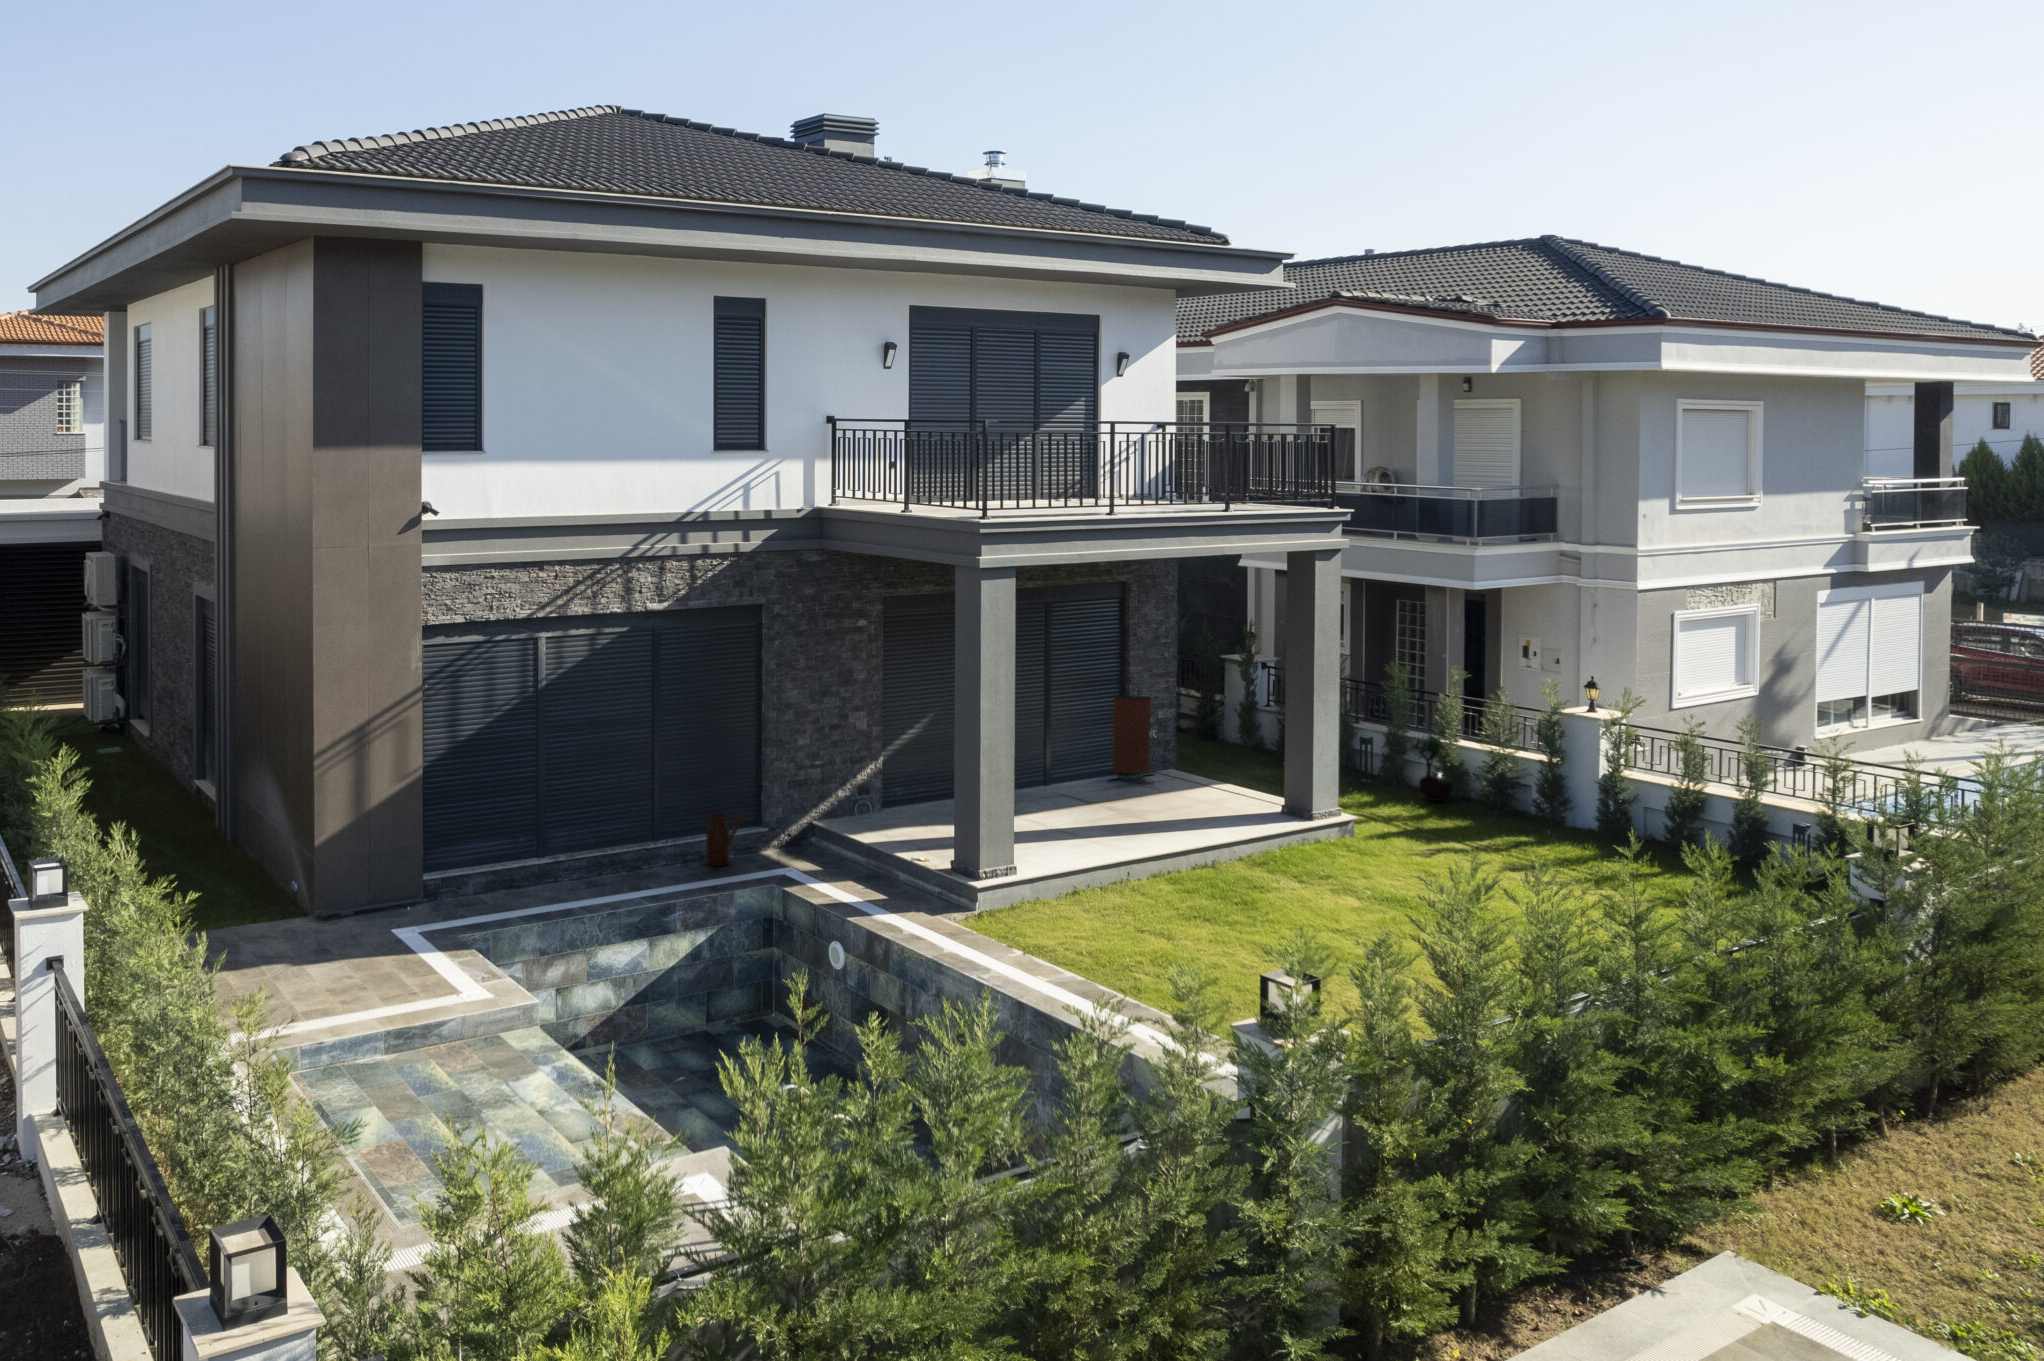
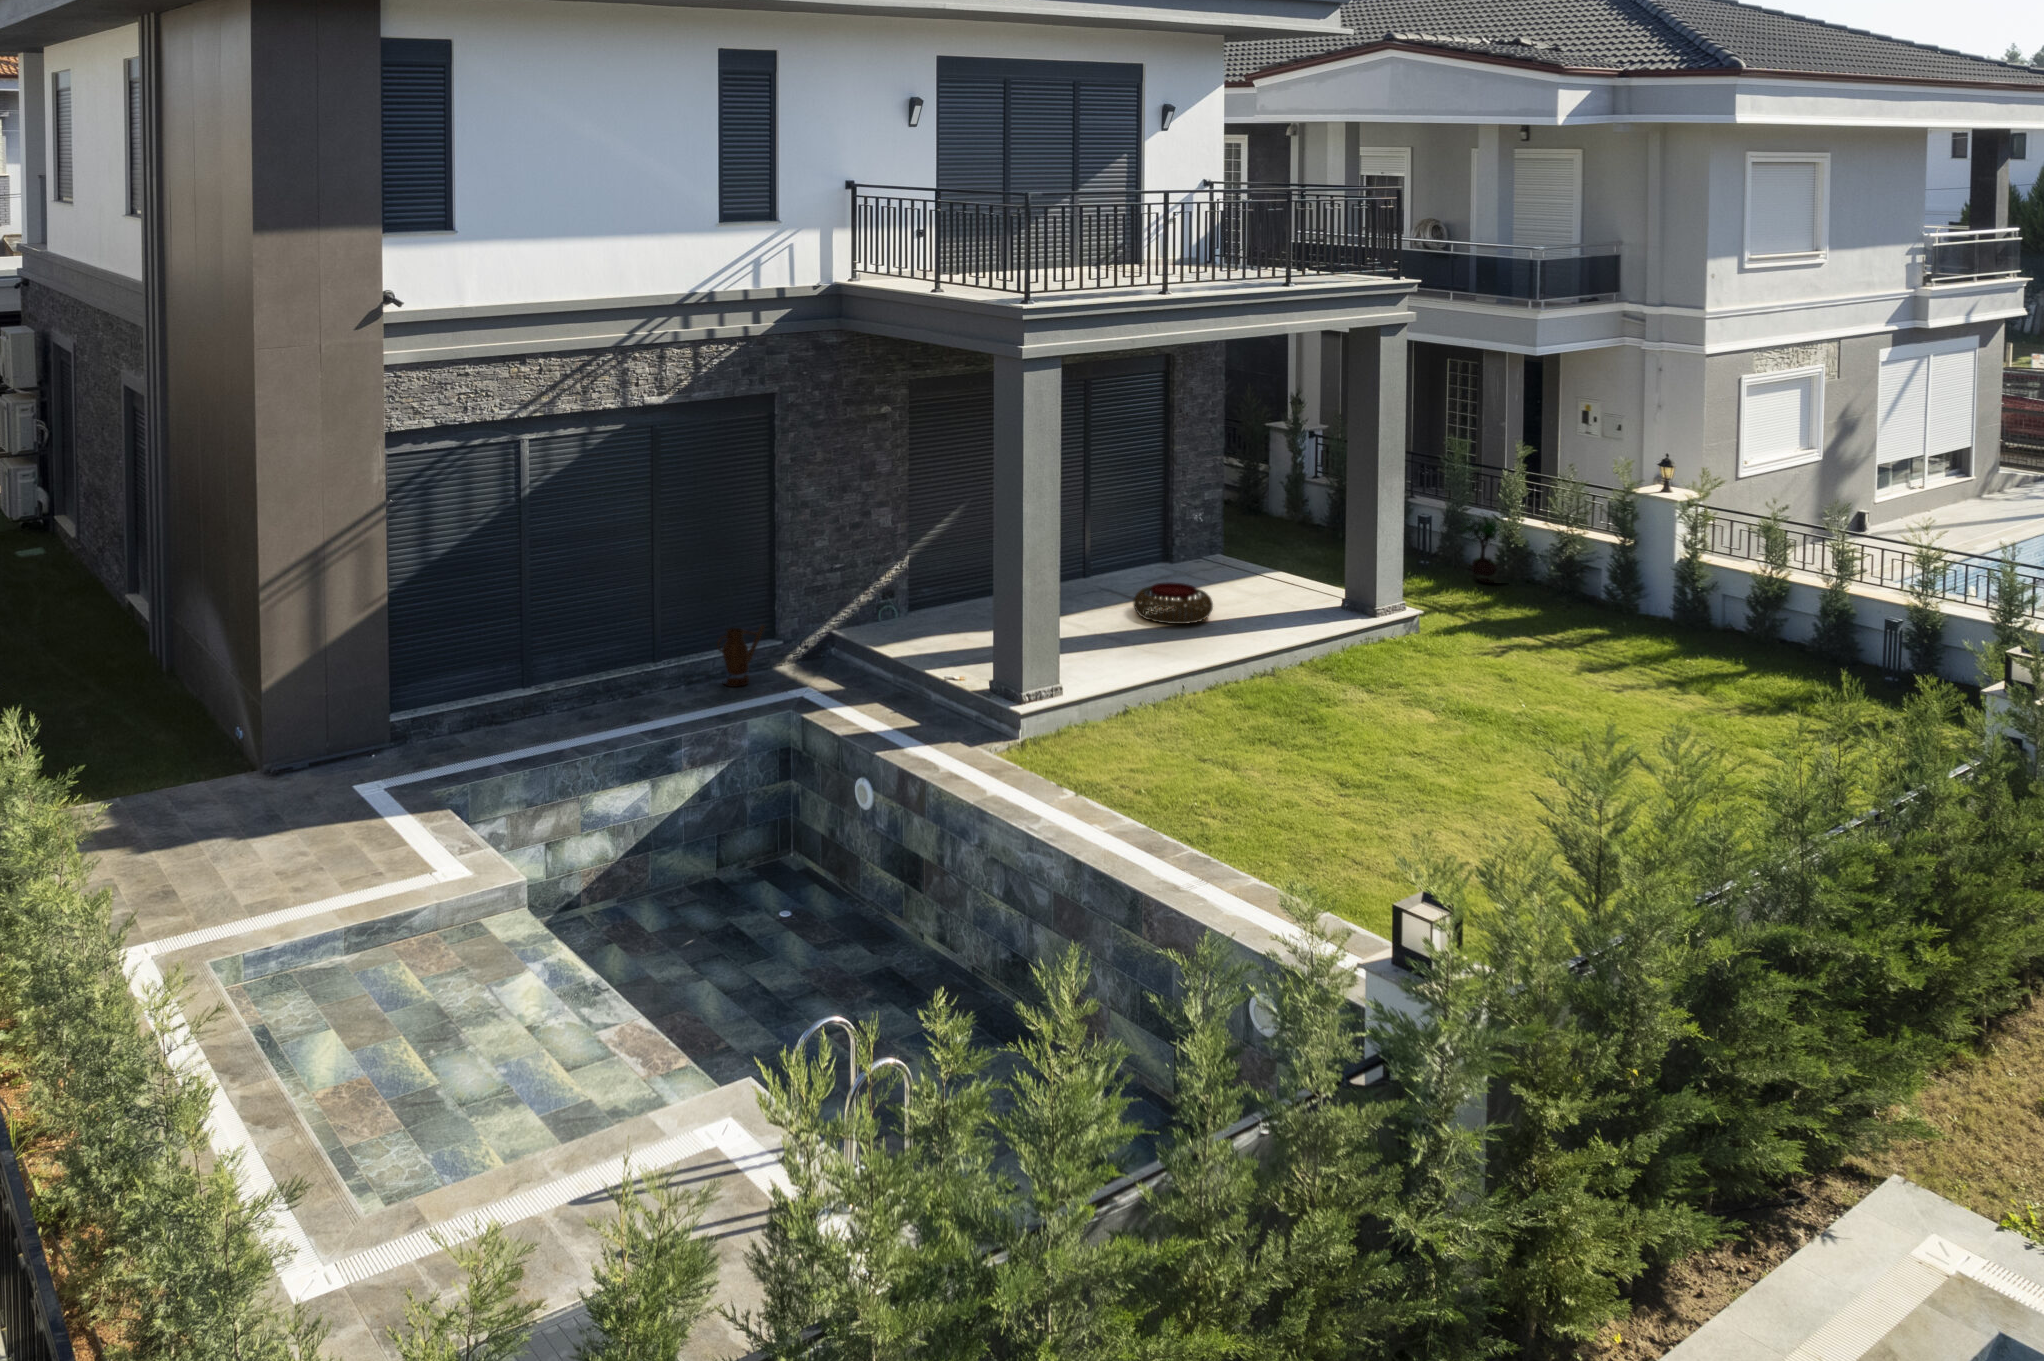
armchair: present [1113,695,1151,780] -> none [1153,483,1204,575]
pouf: none [1086,785,1161,822] -> present [1134,582,1213,624]

